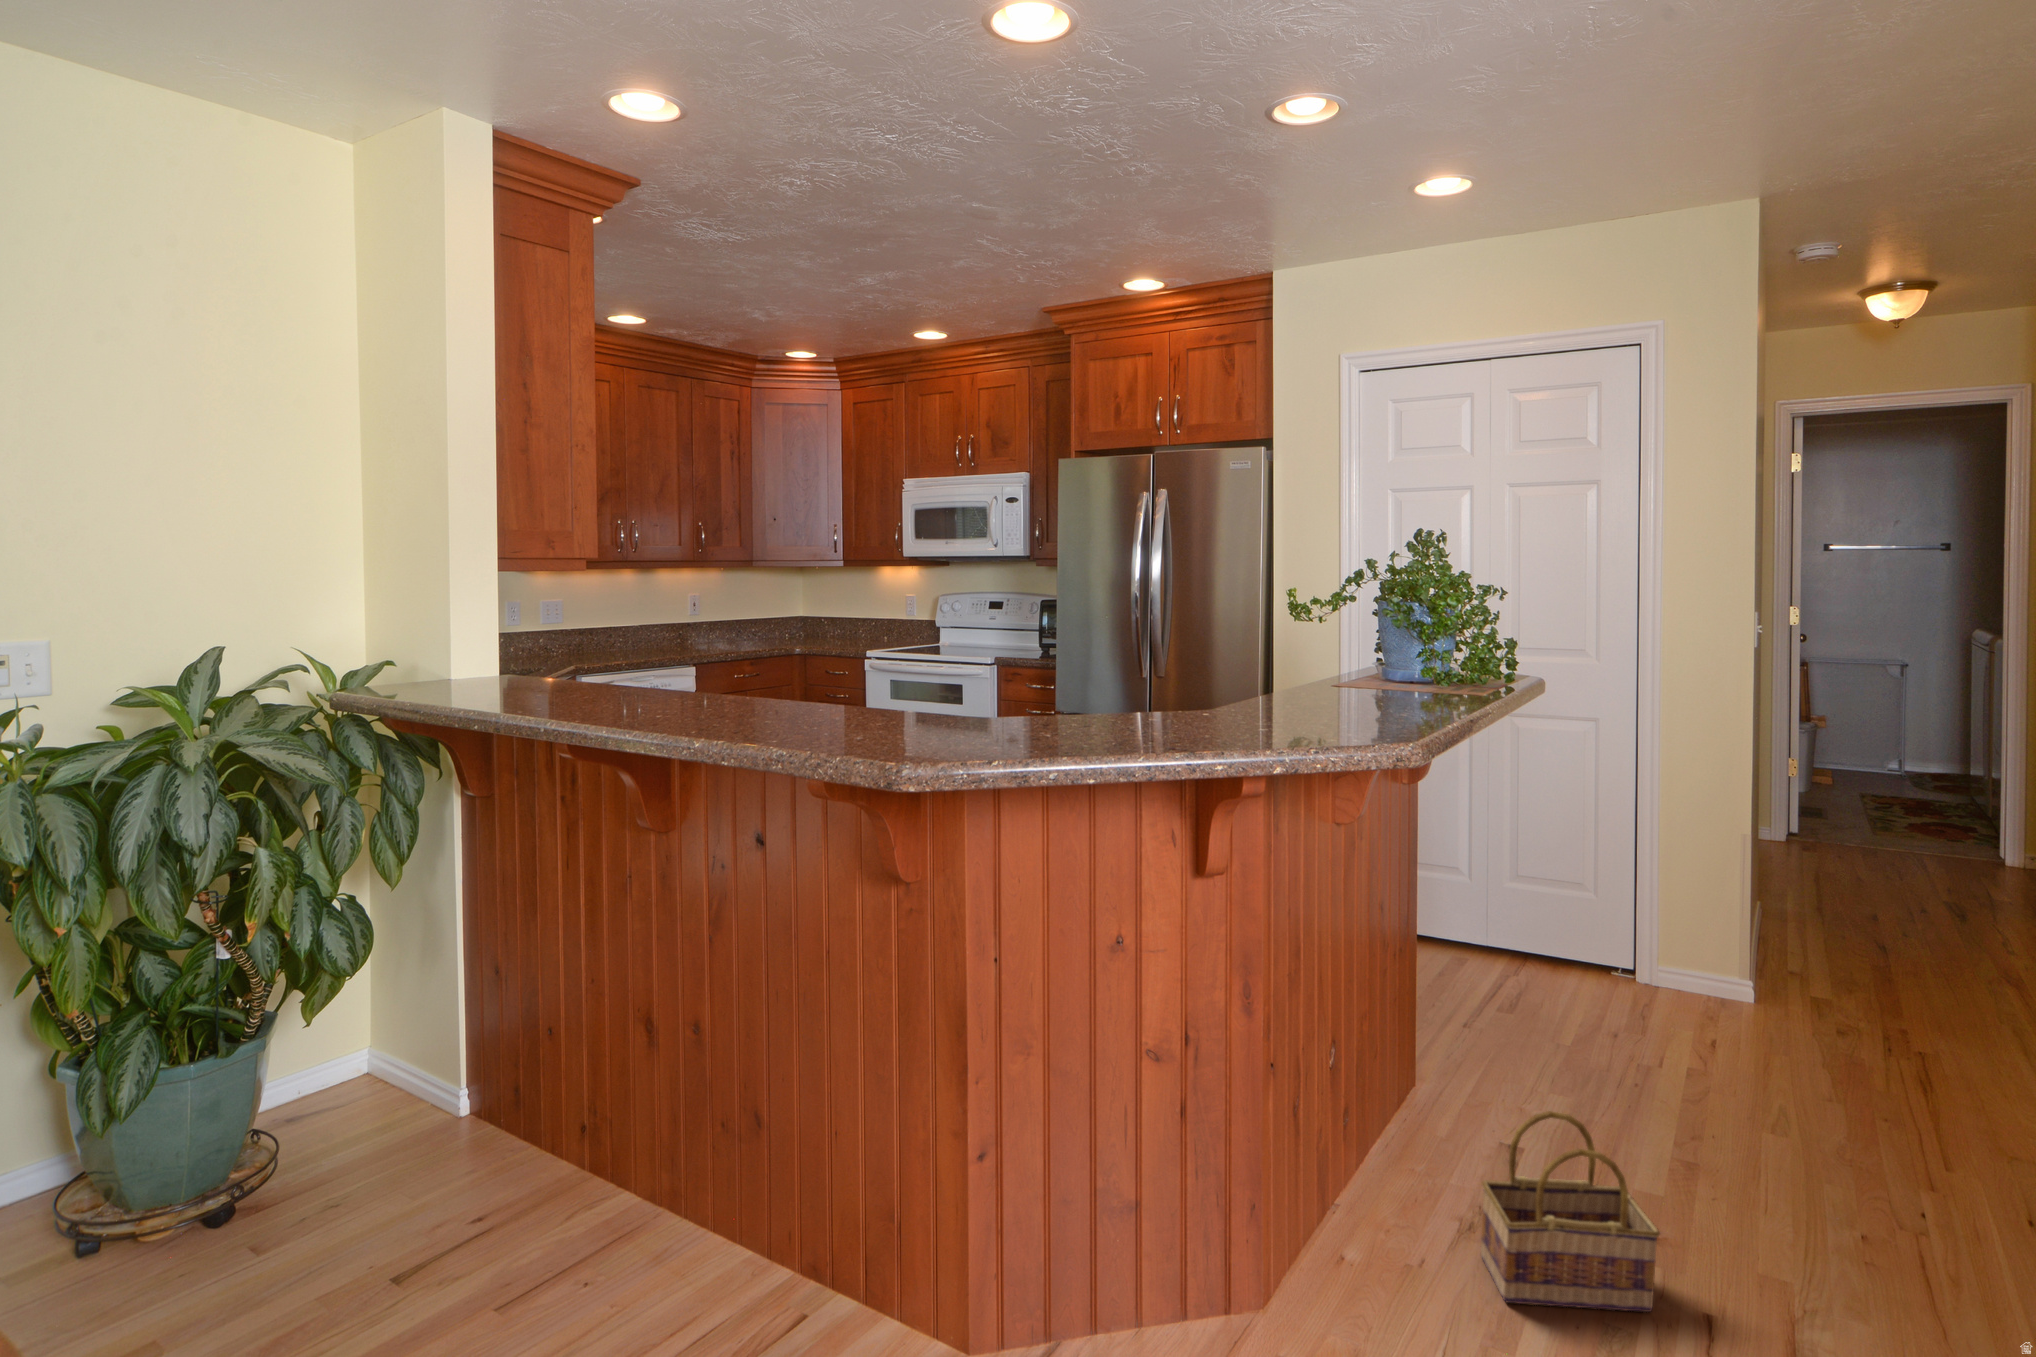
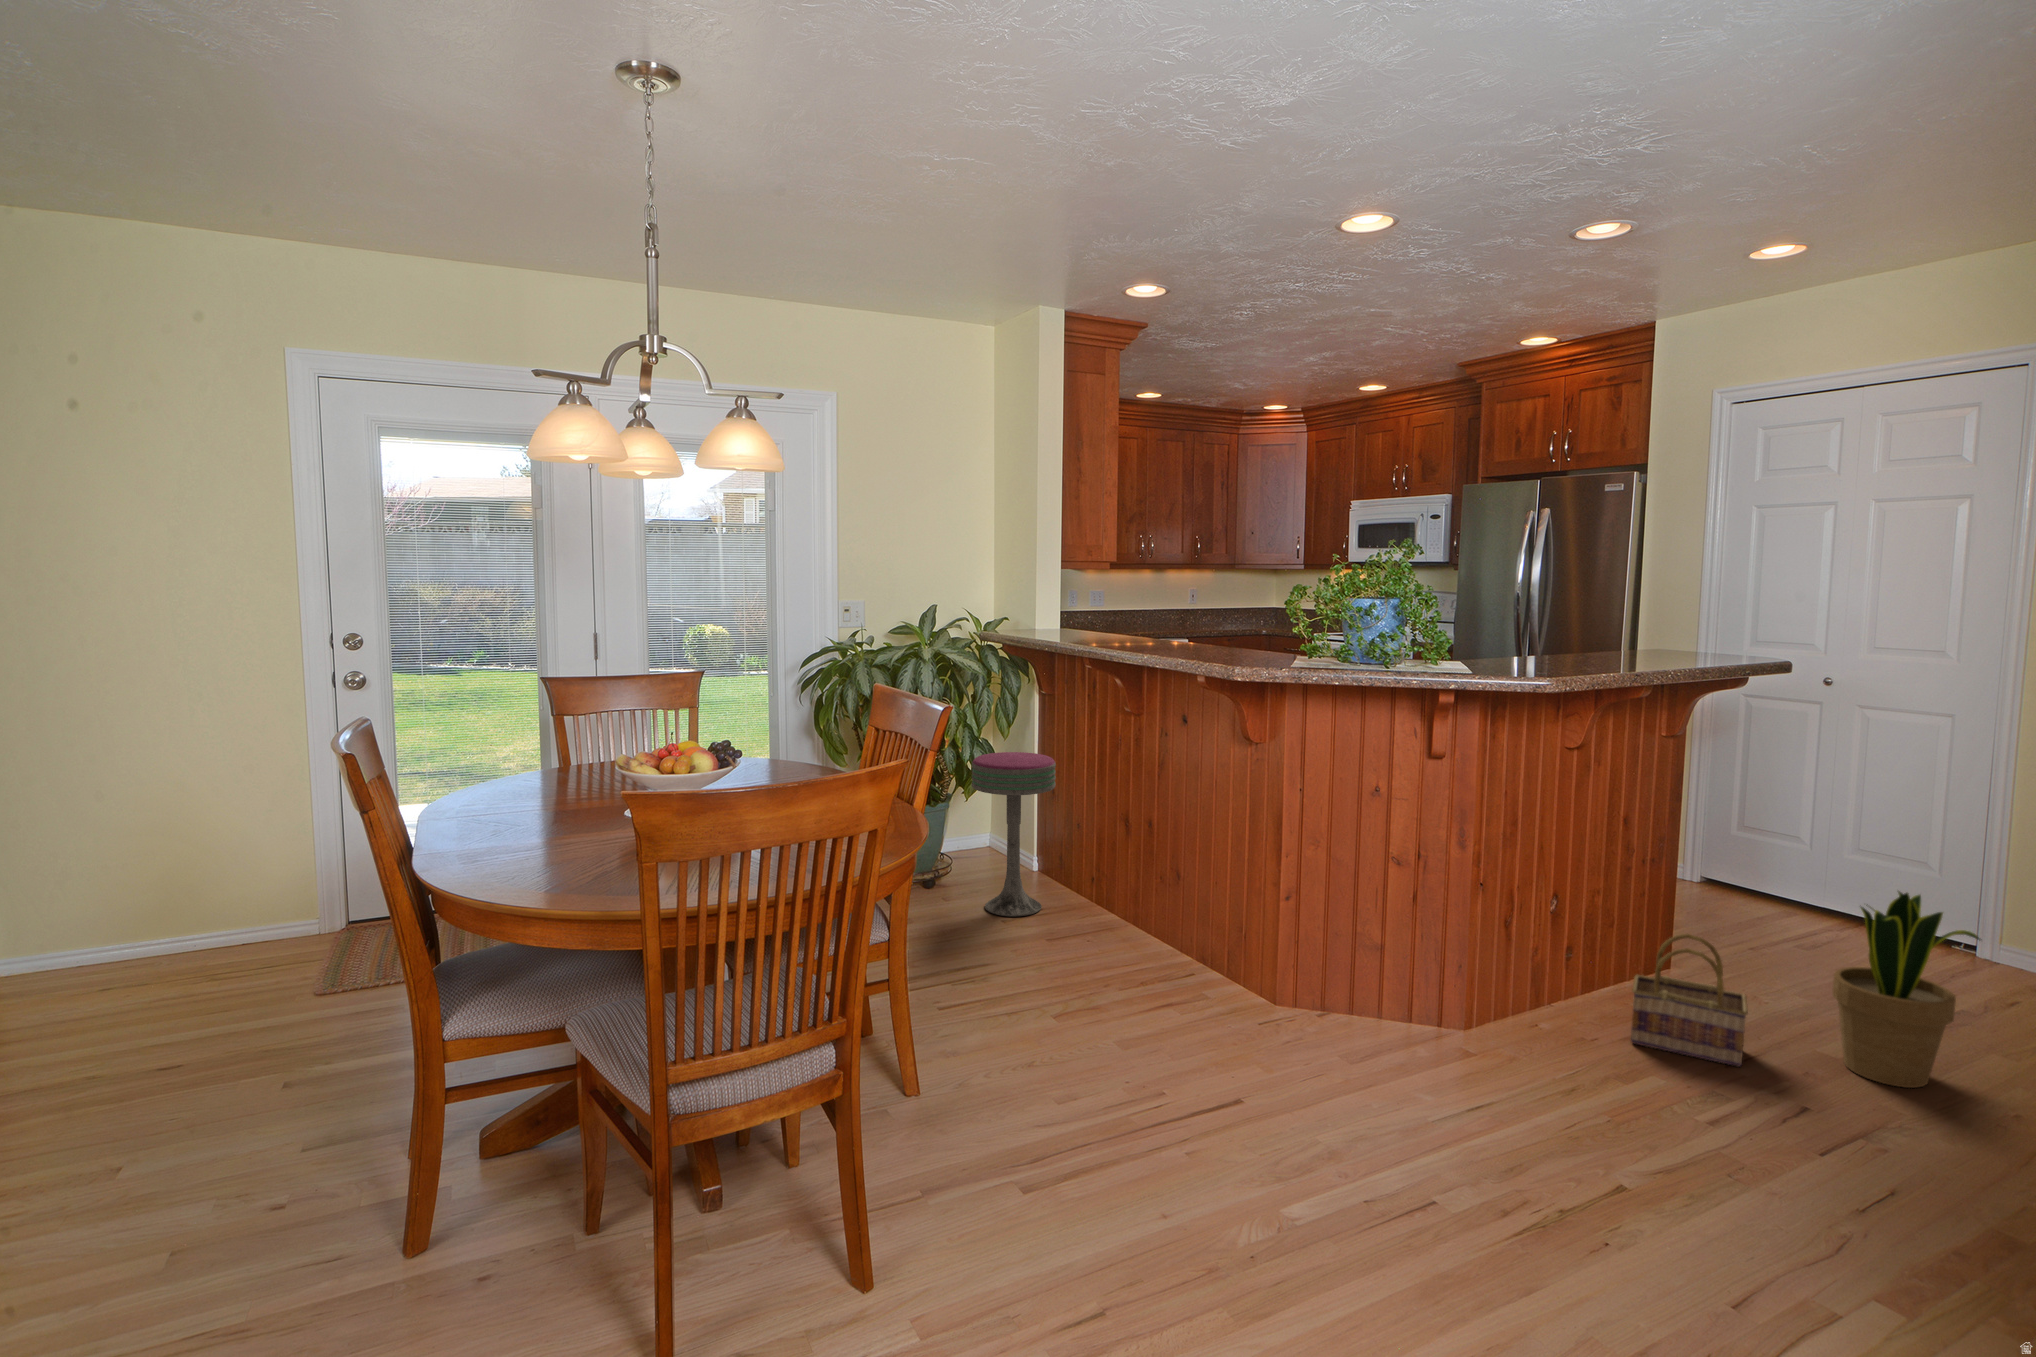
bar stool: none [311,922,501,1265] -> present [972,752,1056,916]
potted plant: none [1711,1003,1888,1288] -> present [1832,891,1980,1088]

